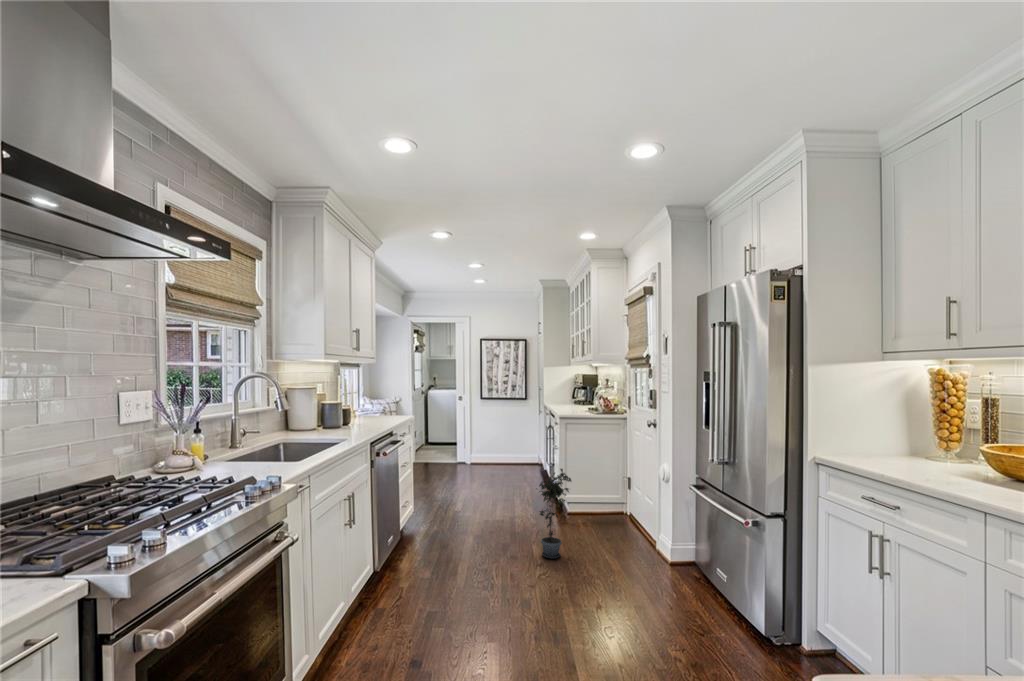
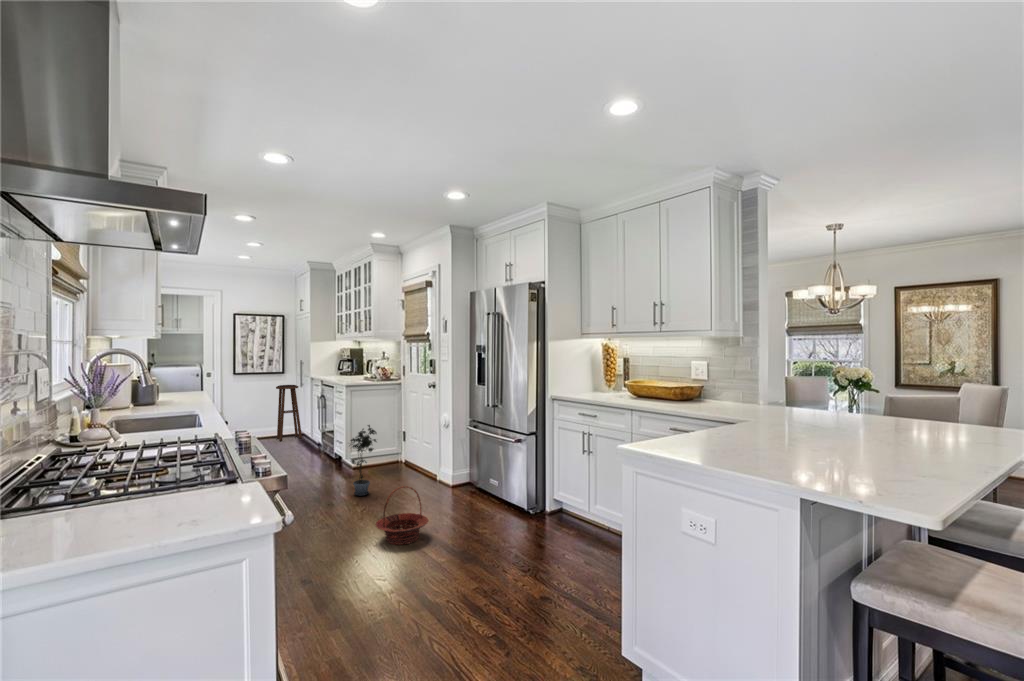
stool: none [515,413,539,473] -> present [276,385,302,441]
basket: none [519,564,593,651] -> present [376,486,429,545]

